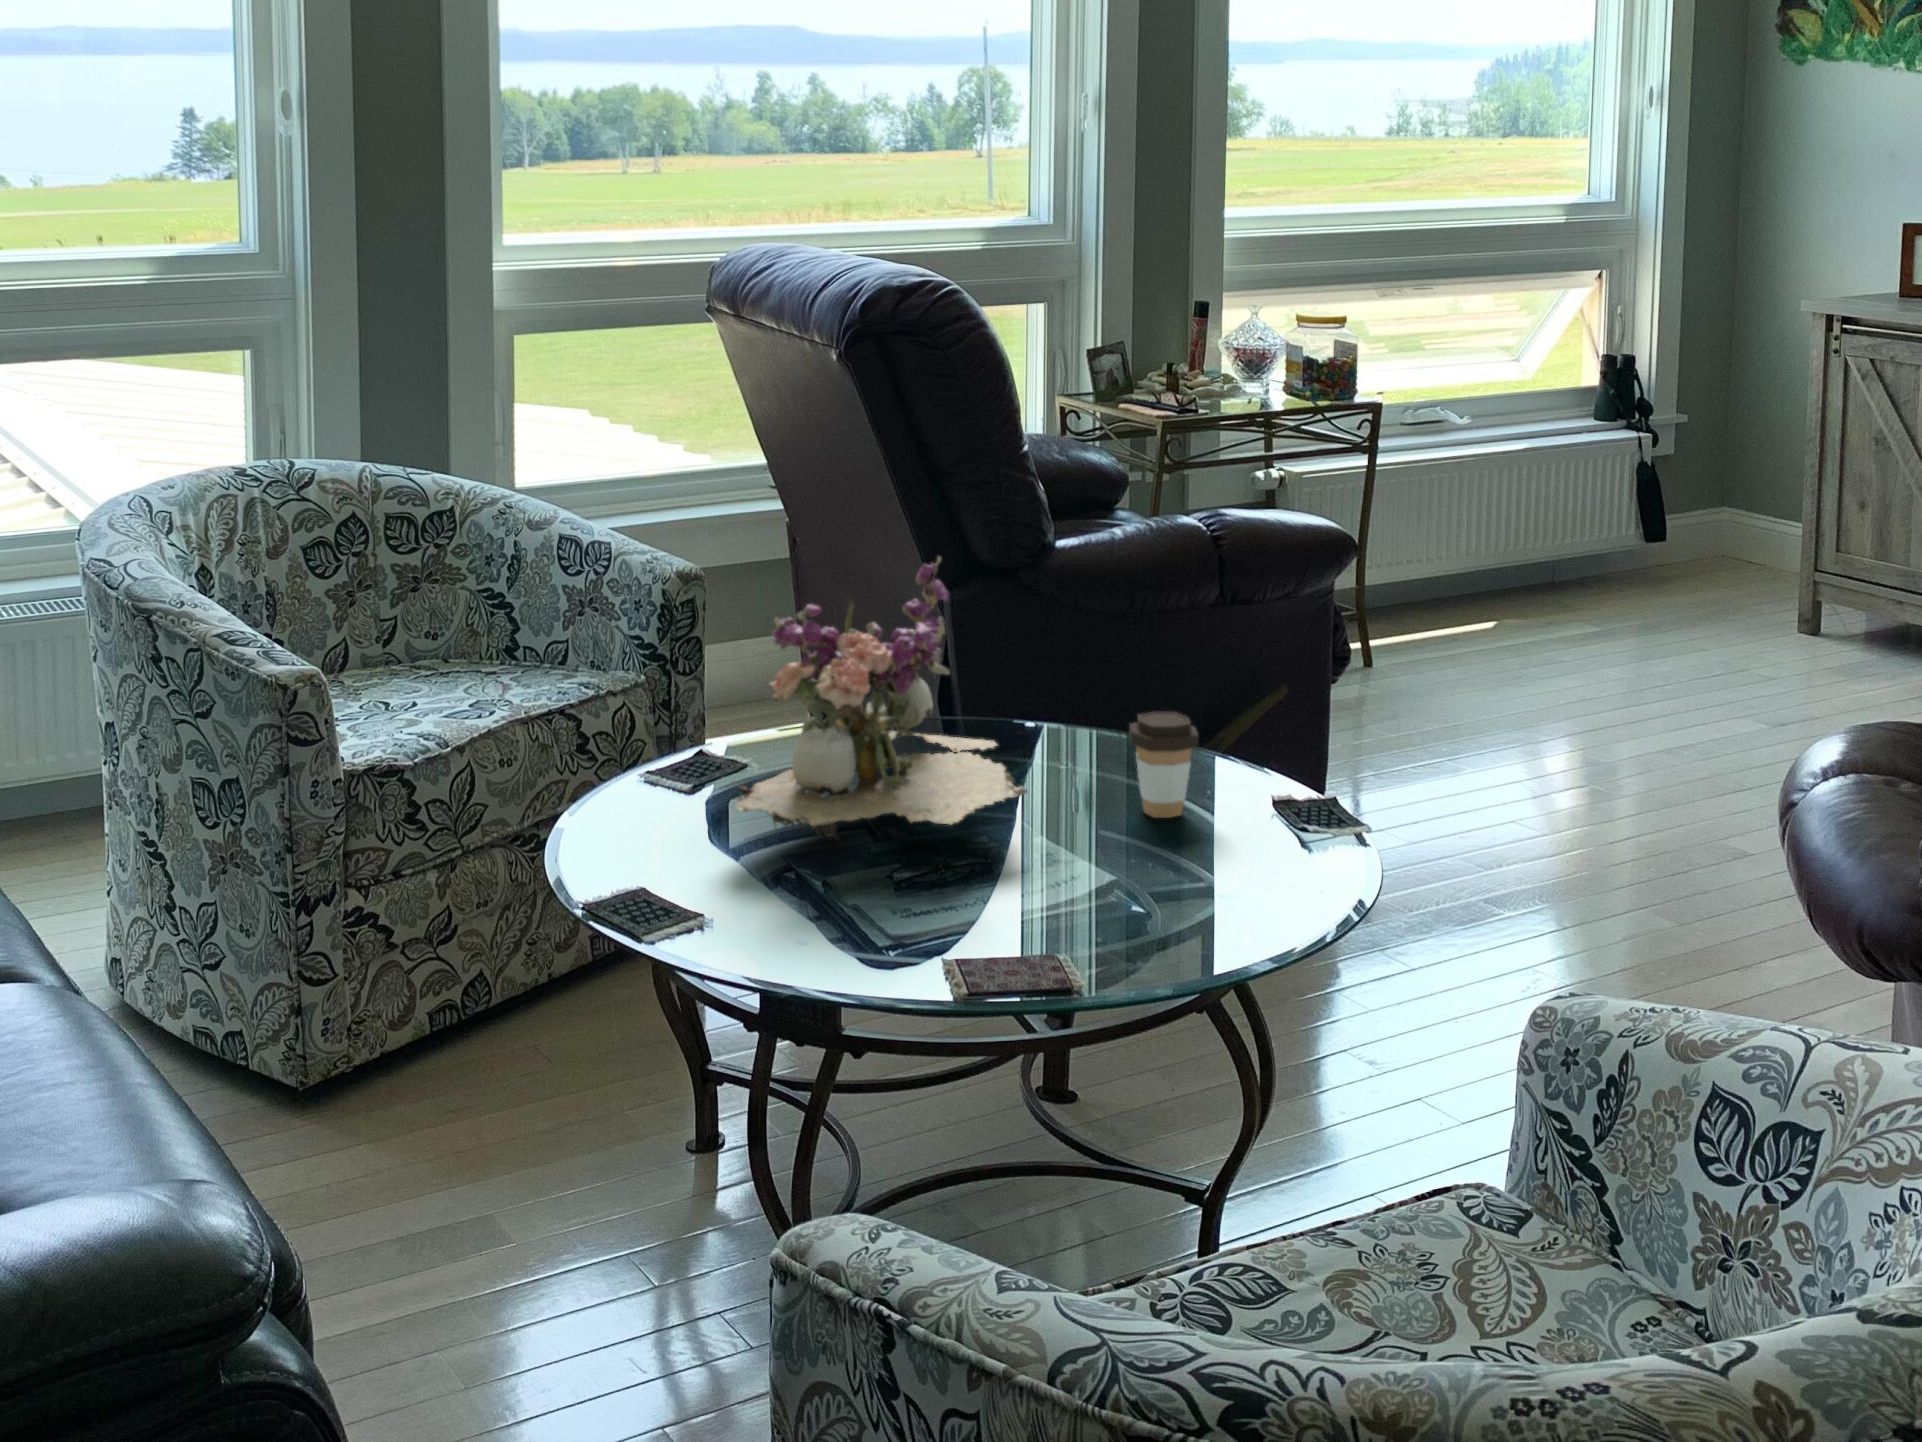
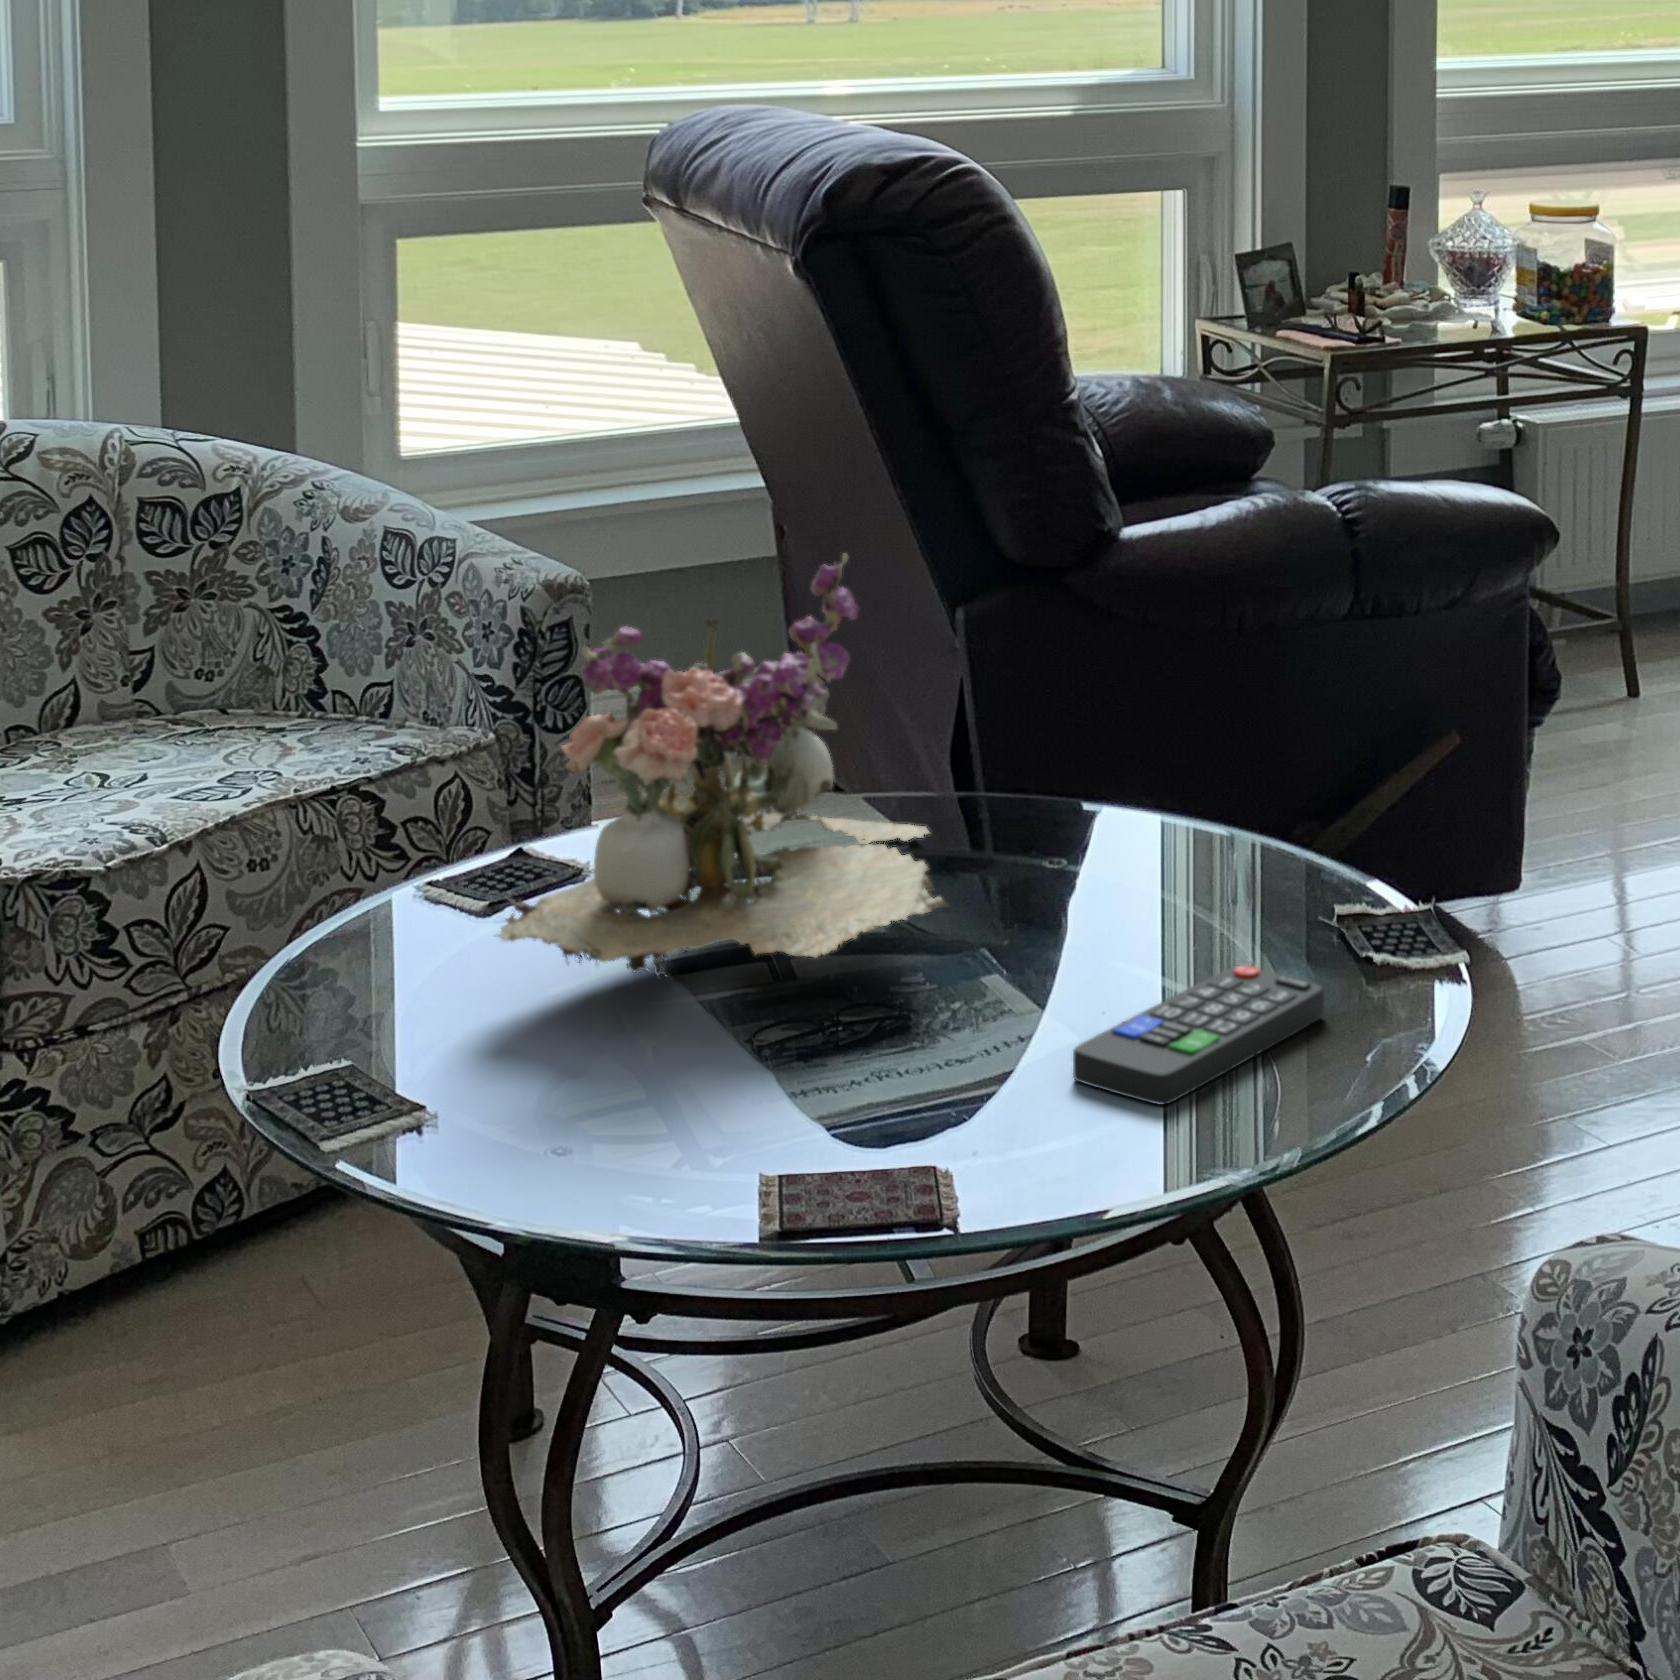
coffee cup: present [1129,712,1199,818] -> none [1122,781,1220,939]
remote control: none [1130,835,1285,923] -> present [1073,965,1324,1105]

